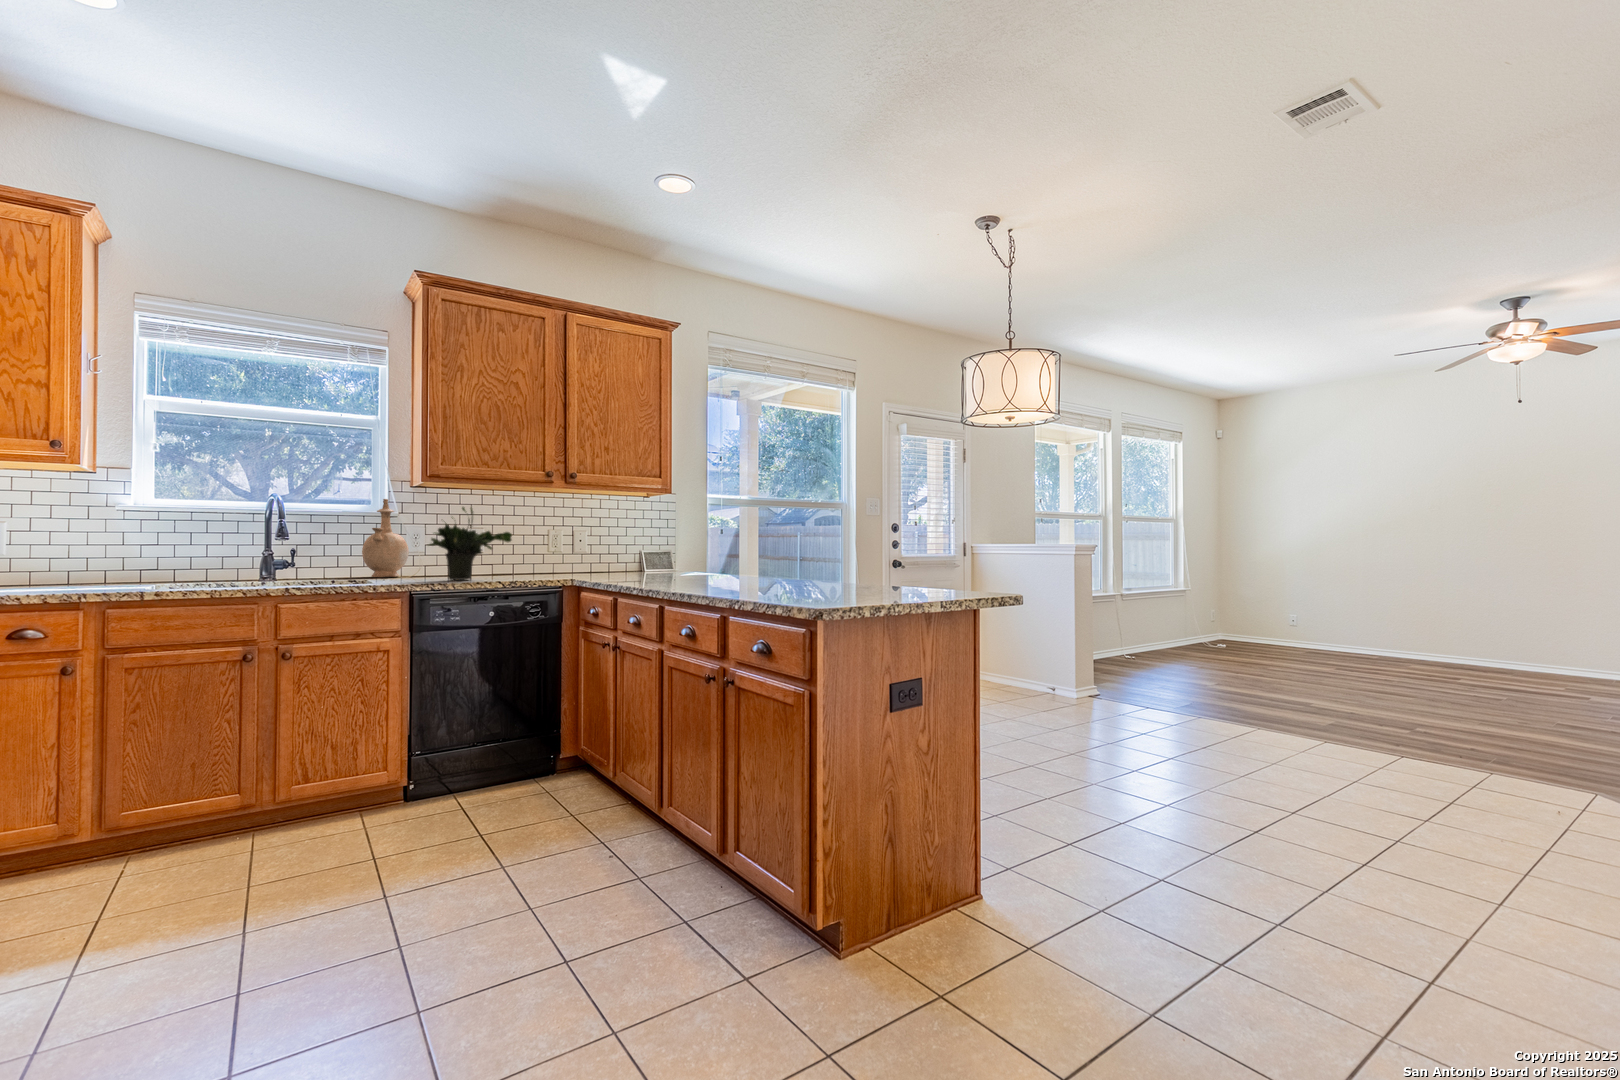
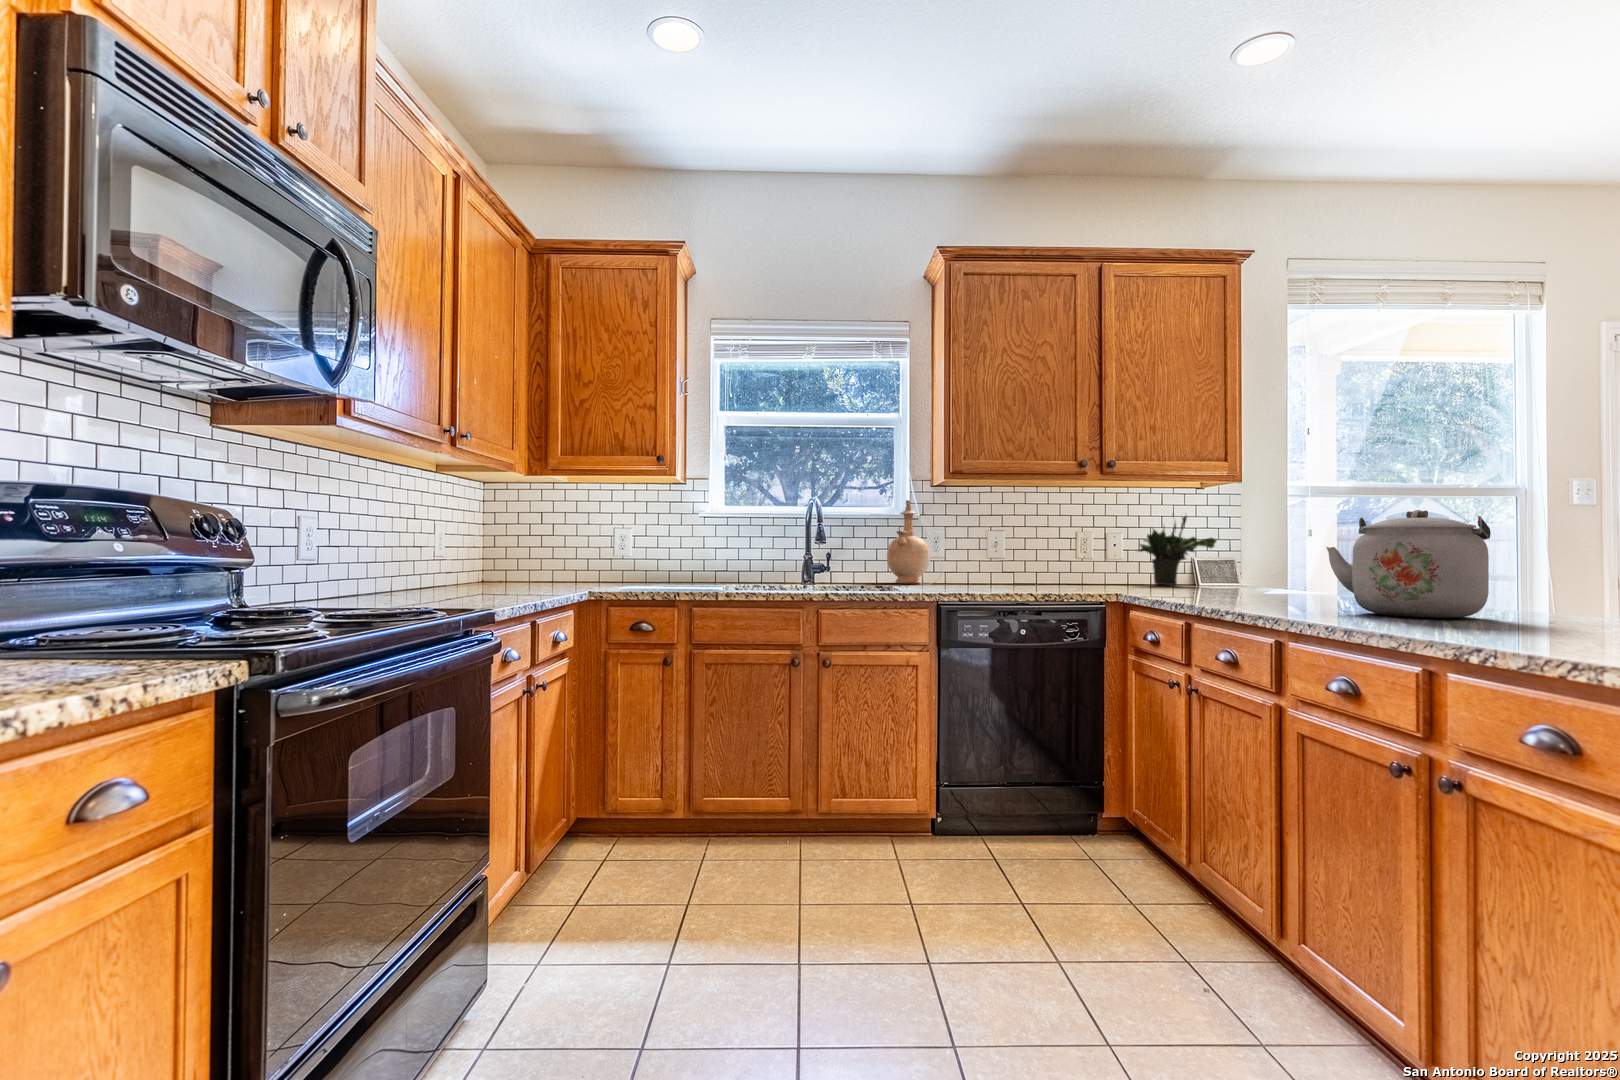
potted plant: present [428,507,512,580] -> present [1137,516,1216,585]
kettle: none [697,517,785,586] -> present [1326,510,1491,618]

